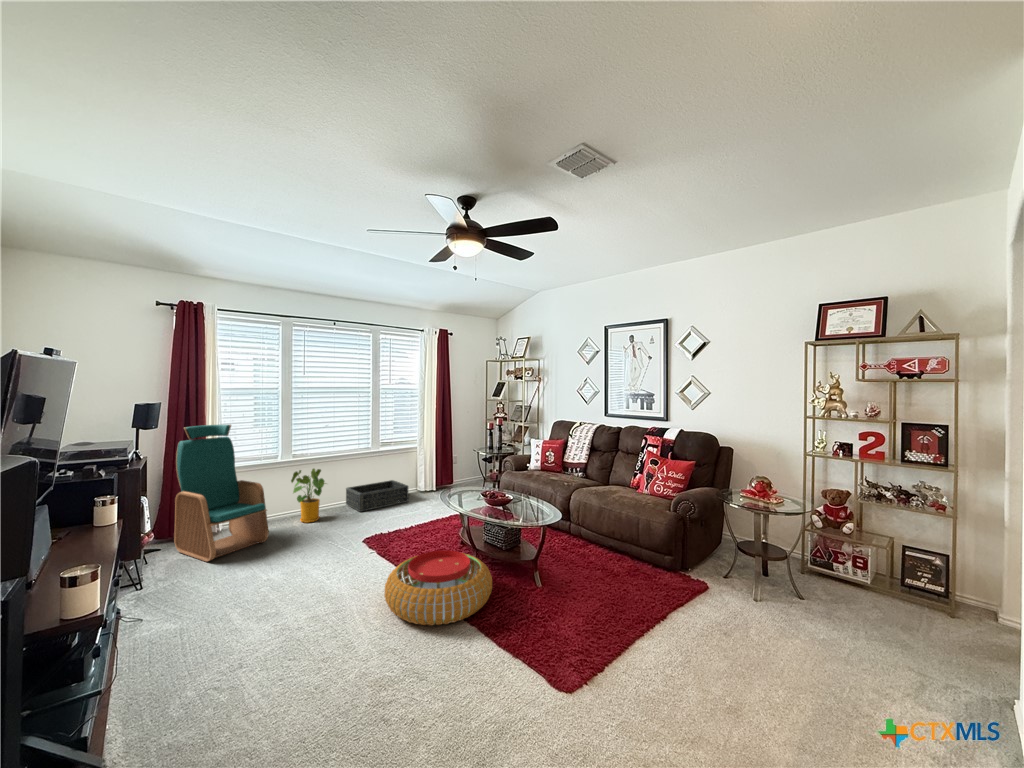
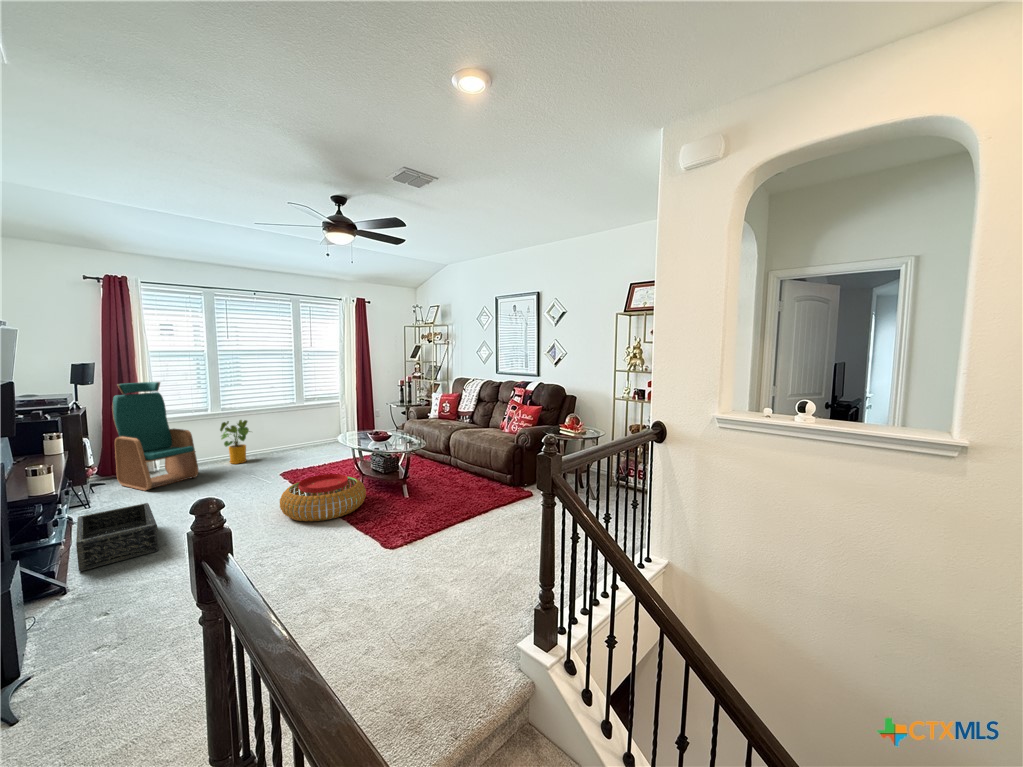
basket: present [346,480,408,512] -> present [76,503,159,571]

